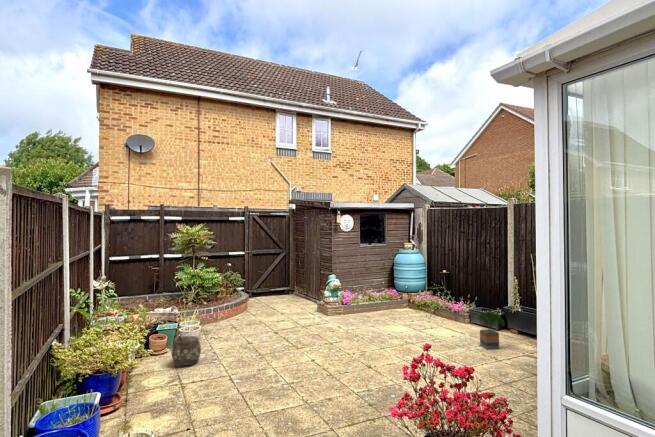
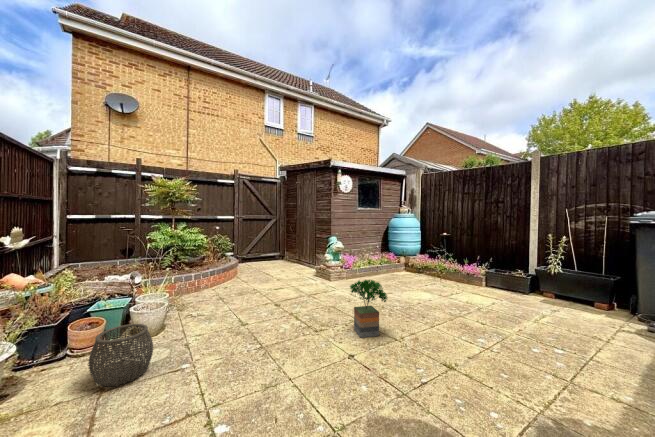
potted tree: present [477,311,505,349] -> present [350,280,388,338]

